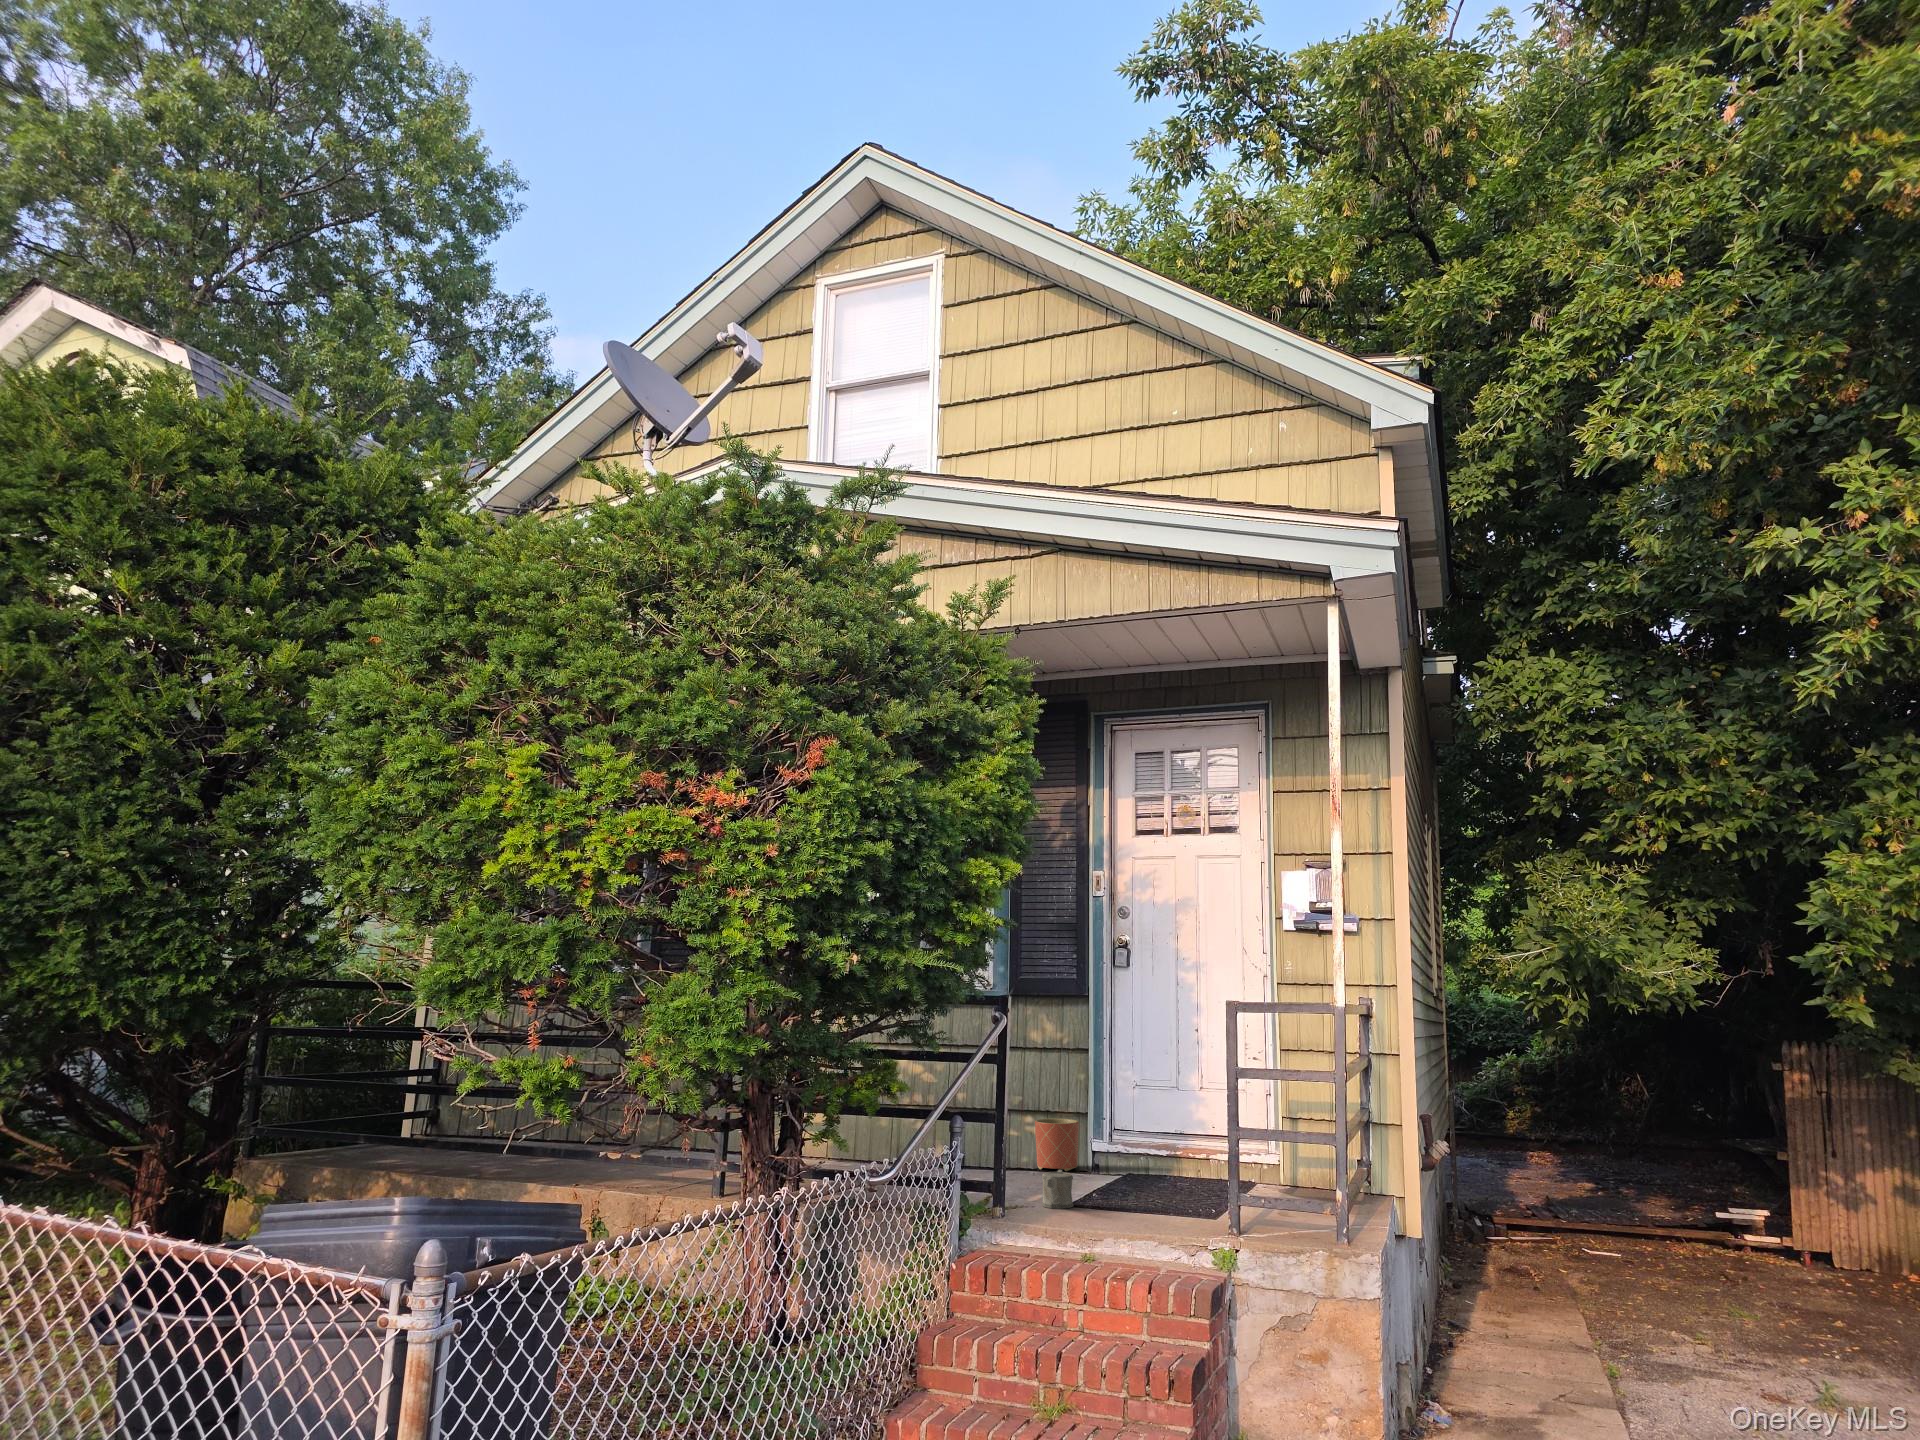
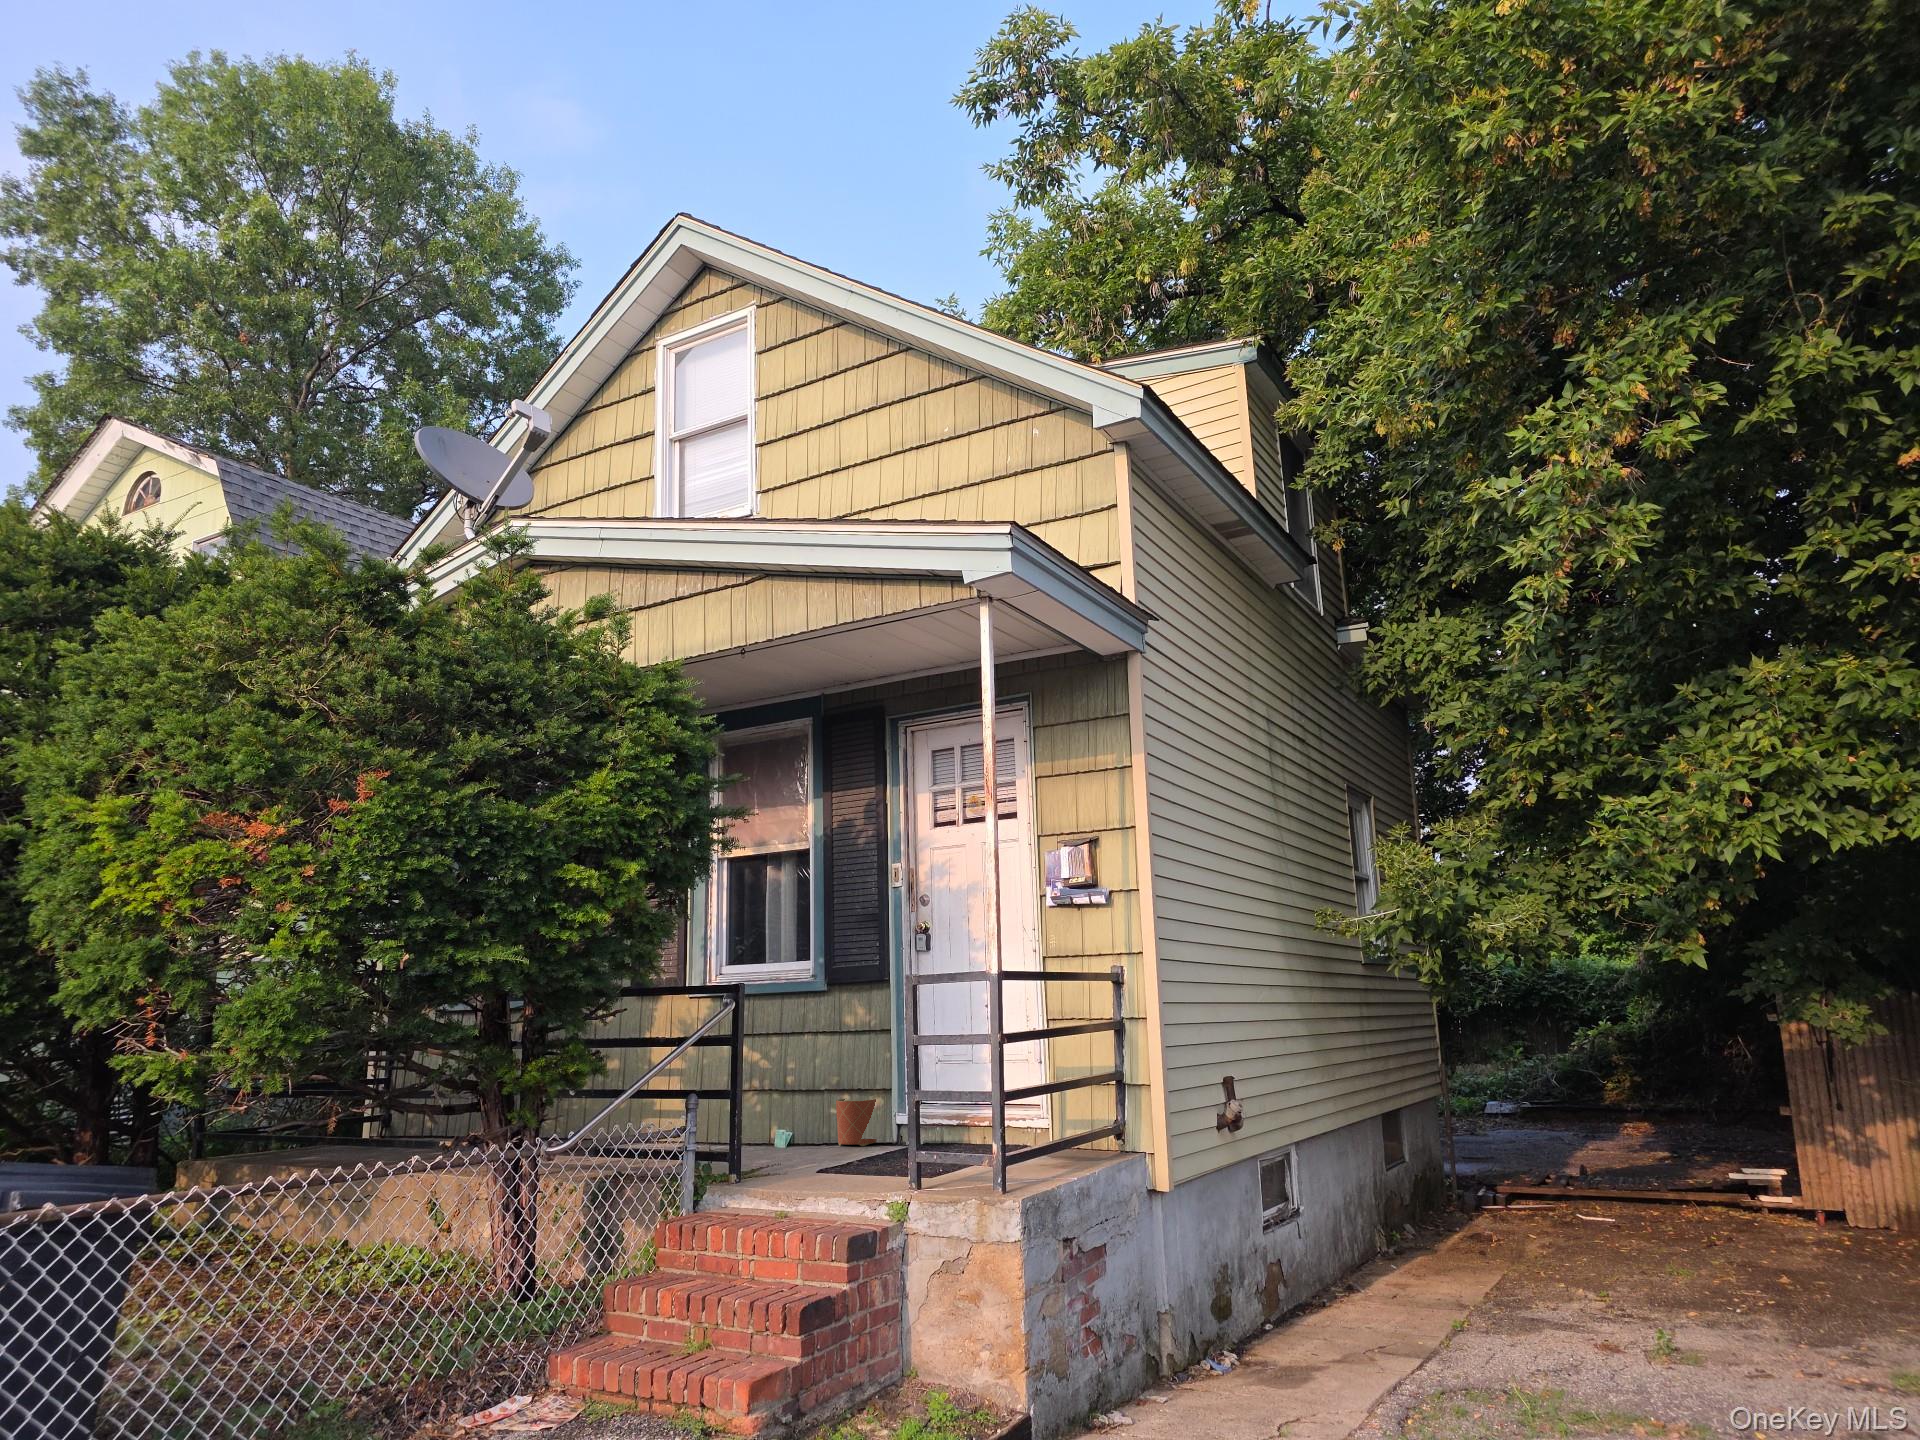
watering can: present [1042,1170,1073,1209] -> none [777,1138,815,1174]

